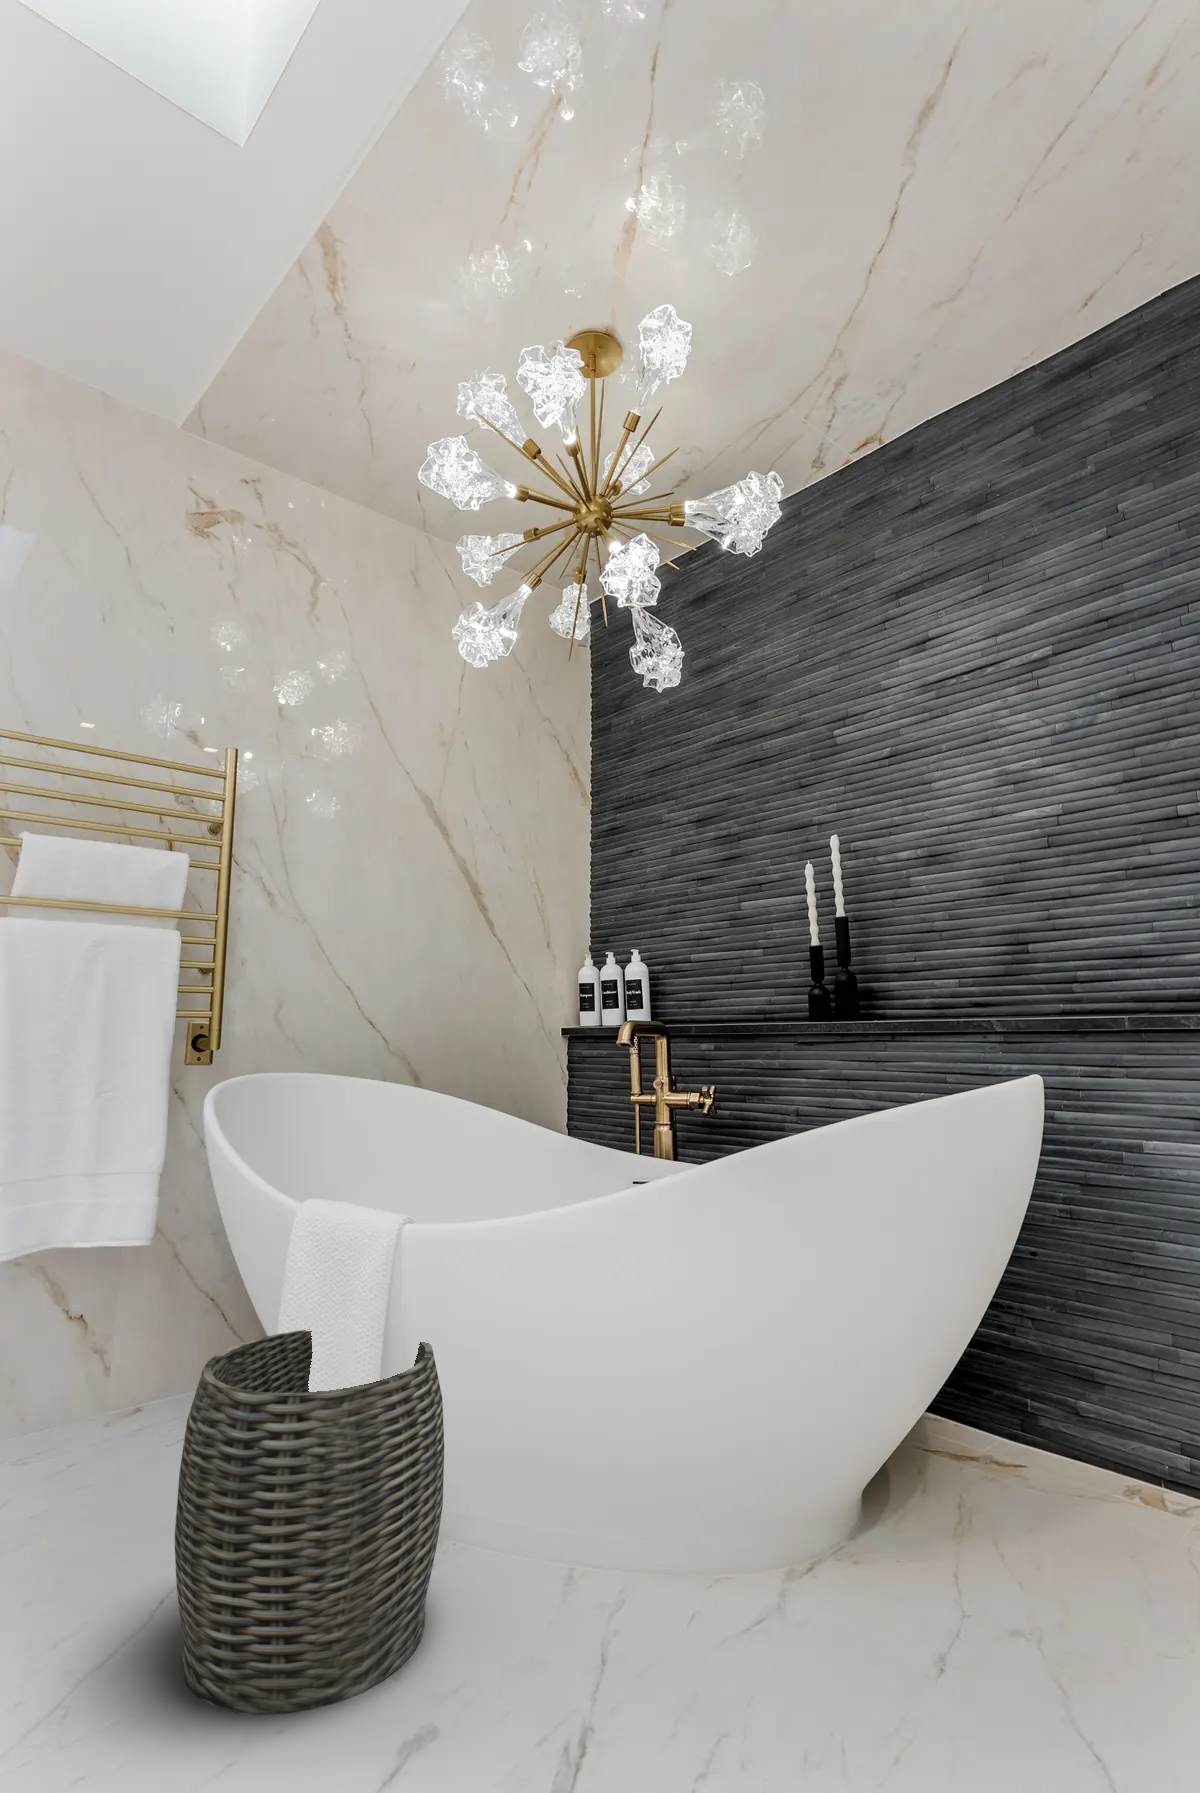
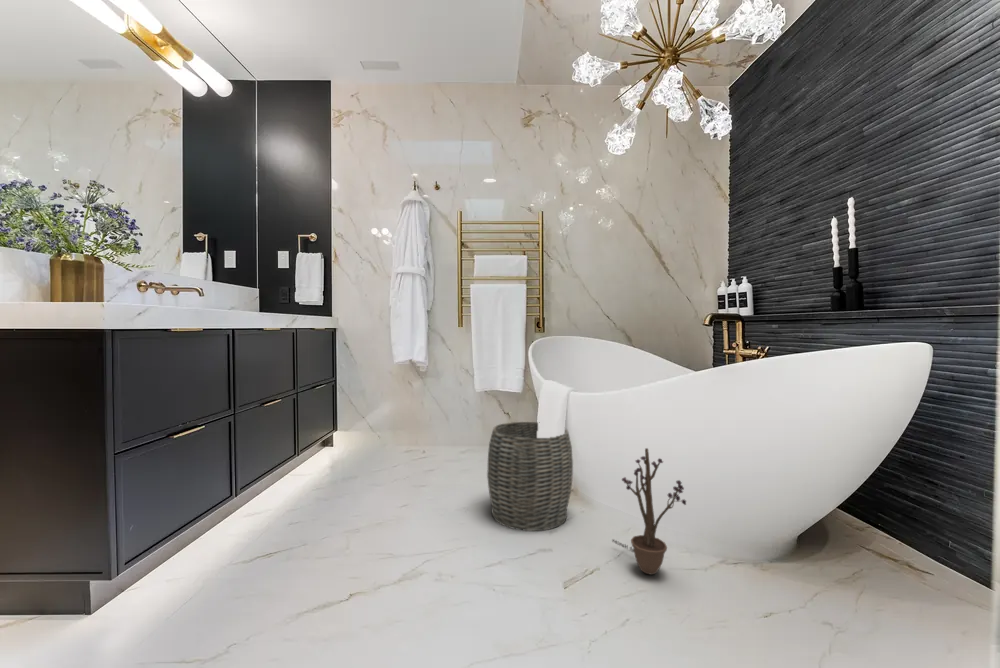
decorative plant: none [590,1346,802,1684] -> present [613,448,686,574]

